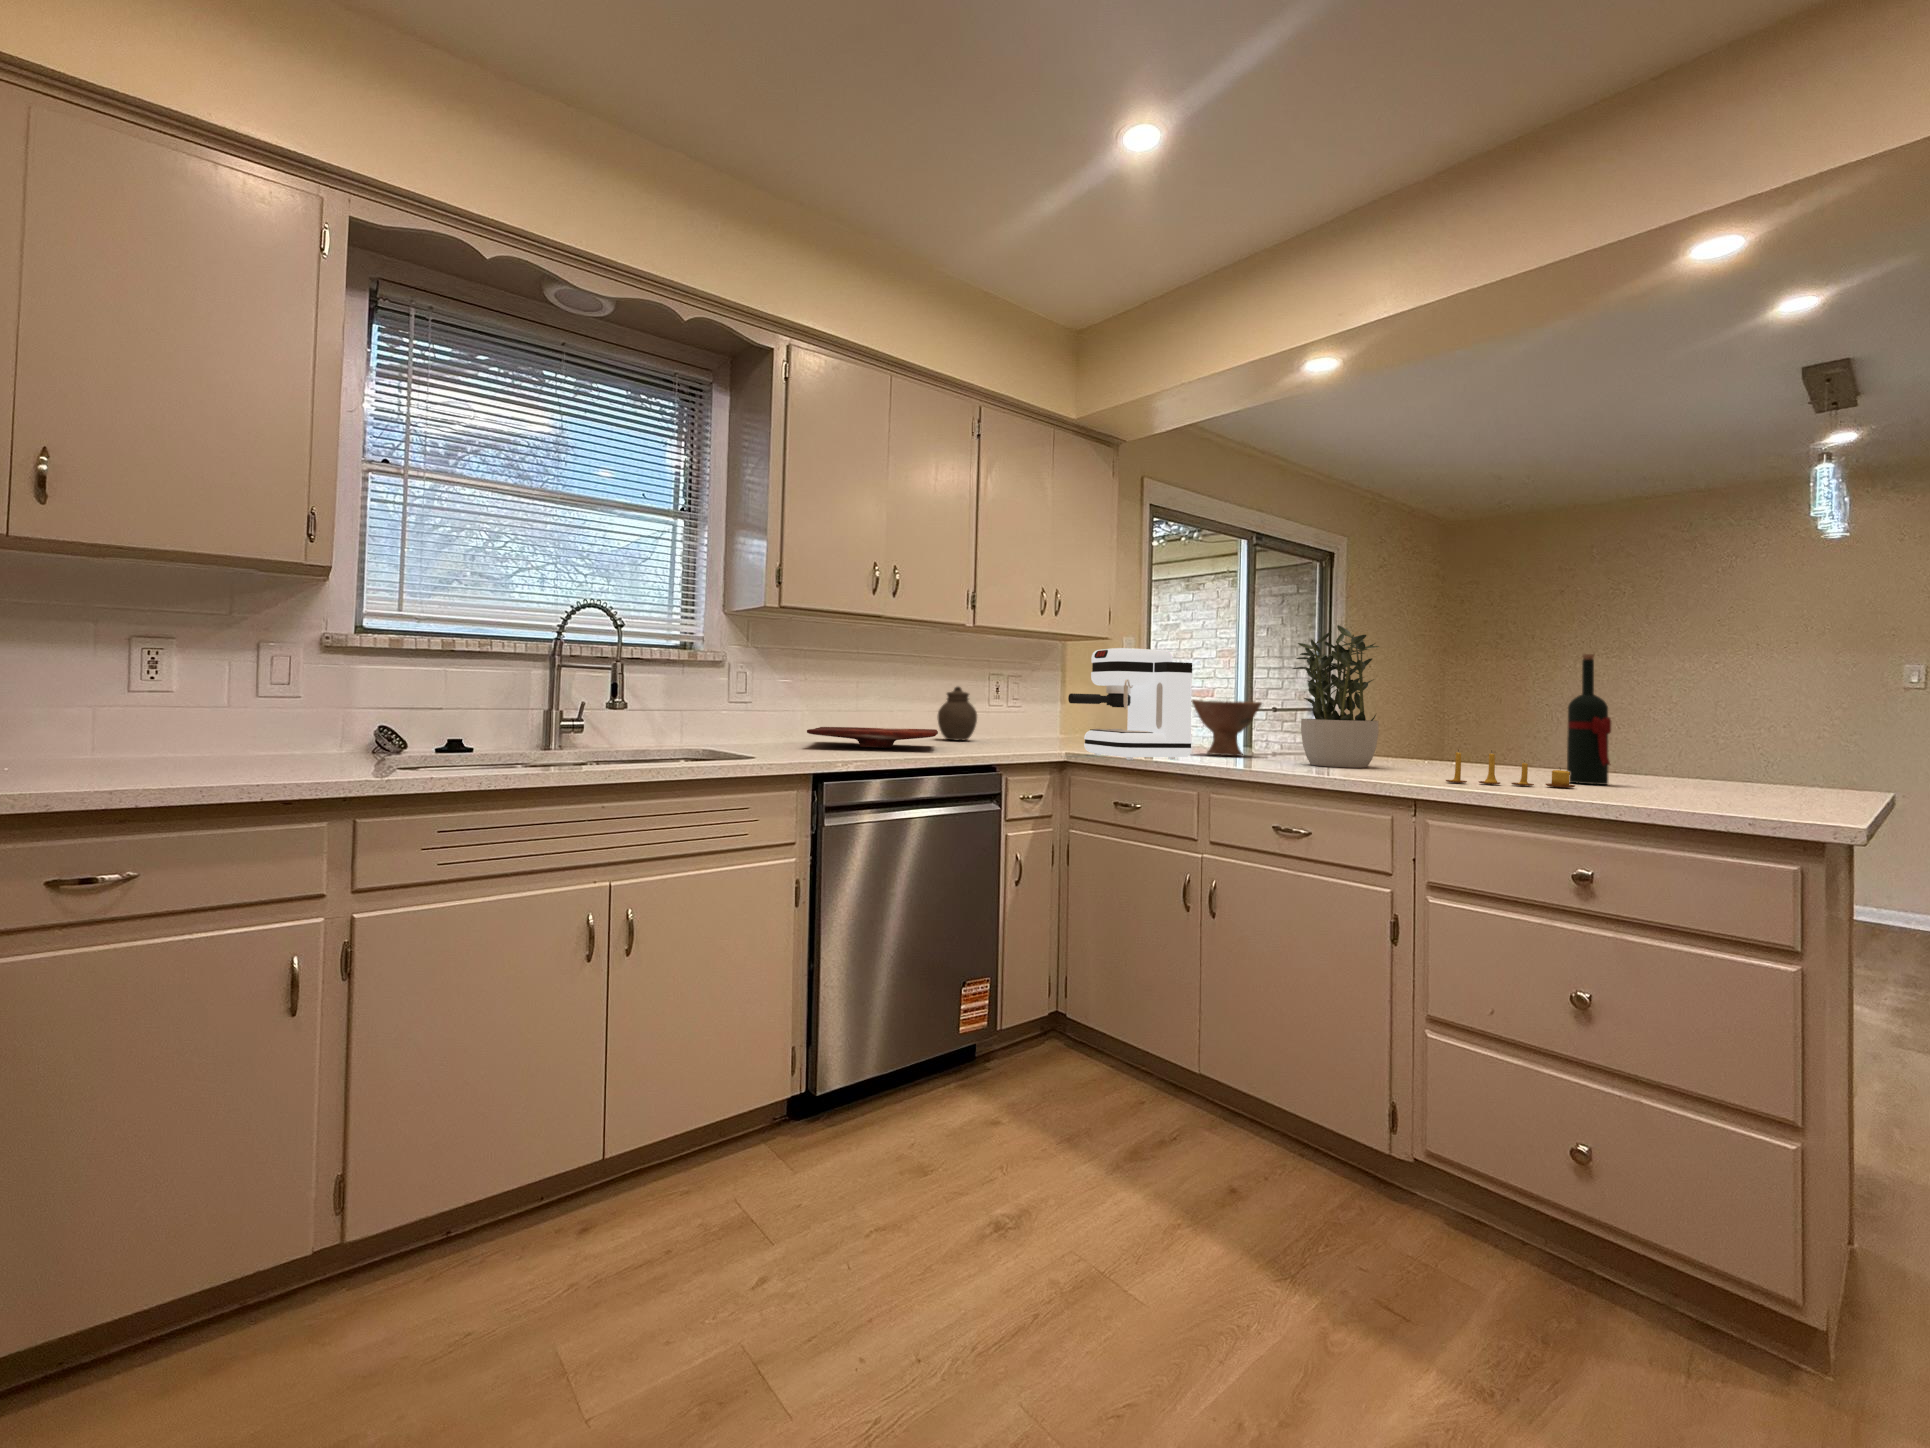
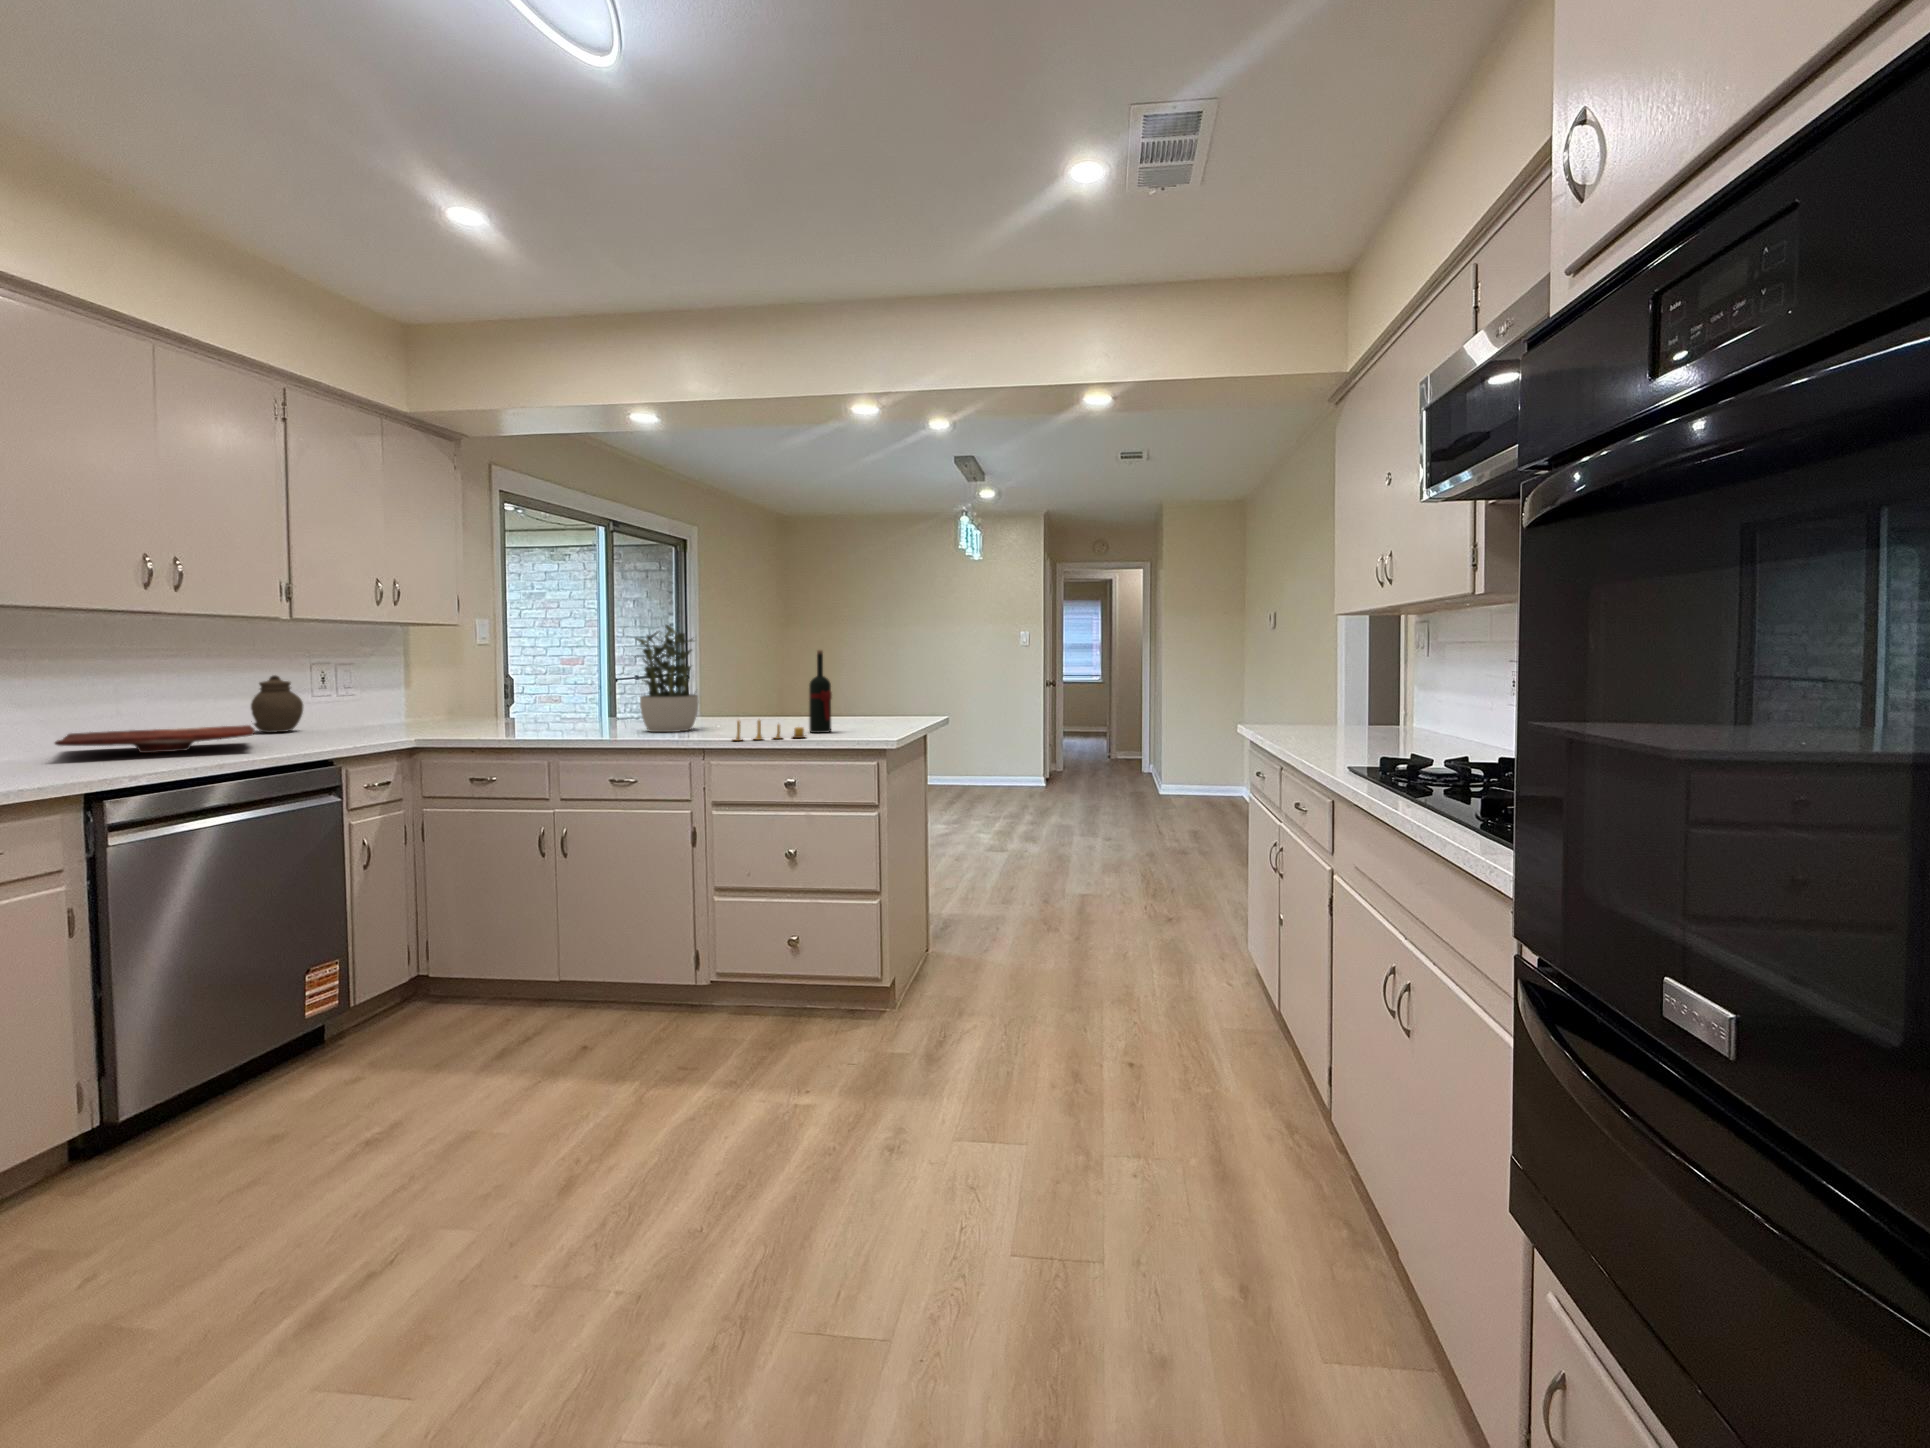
coffee maker: present [1068,648,1192,760] -> none [417,643,546,741]
bowl: present [1191,700,1262,756] -> none [547,677,612,727]

